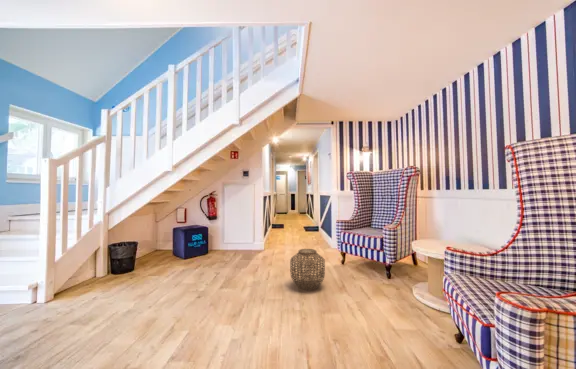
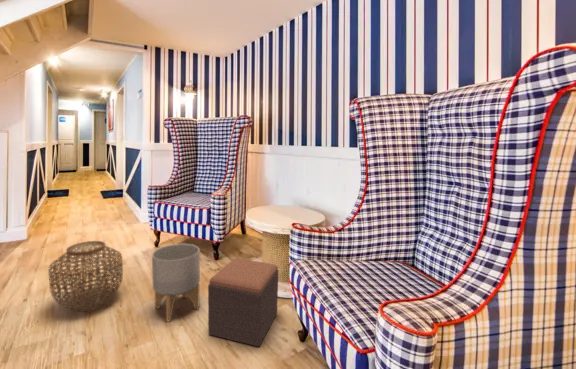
planter: none [343,257,374,307] -> present [152,244,200,321]
footstool: none [380,272,438,338] -> present [208,258,278,346]

